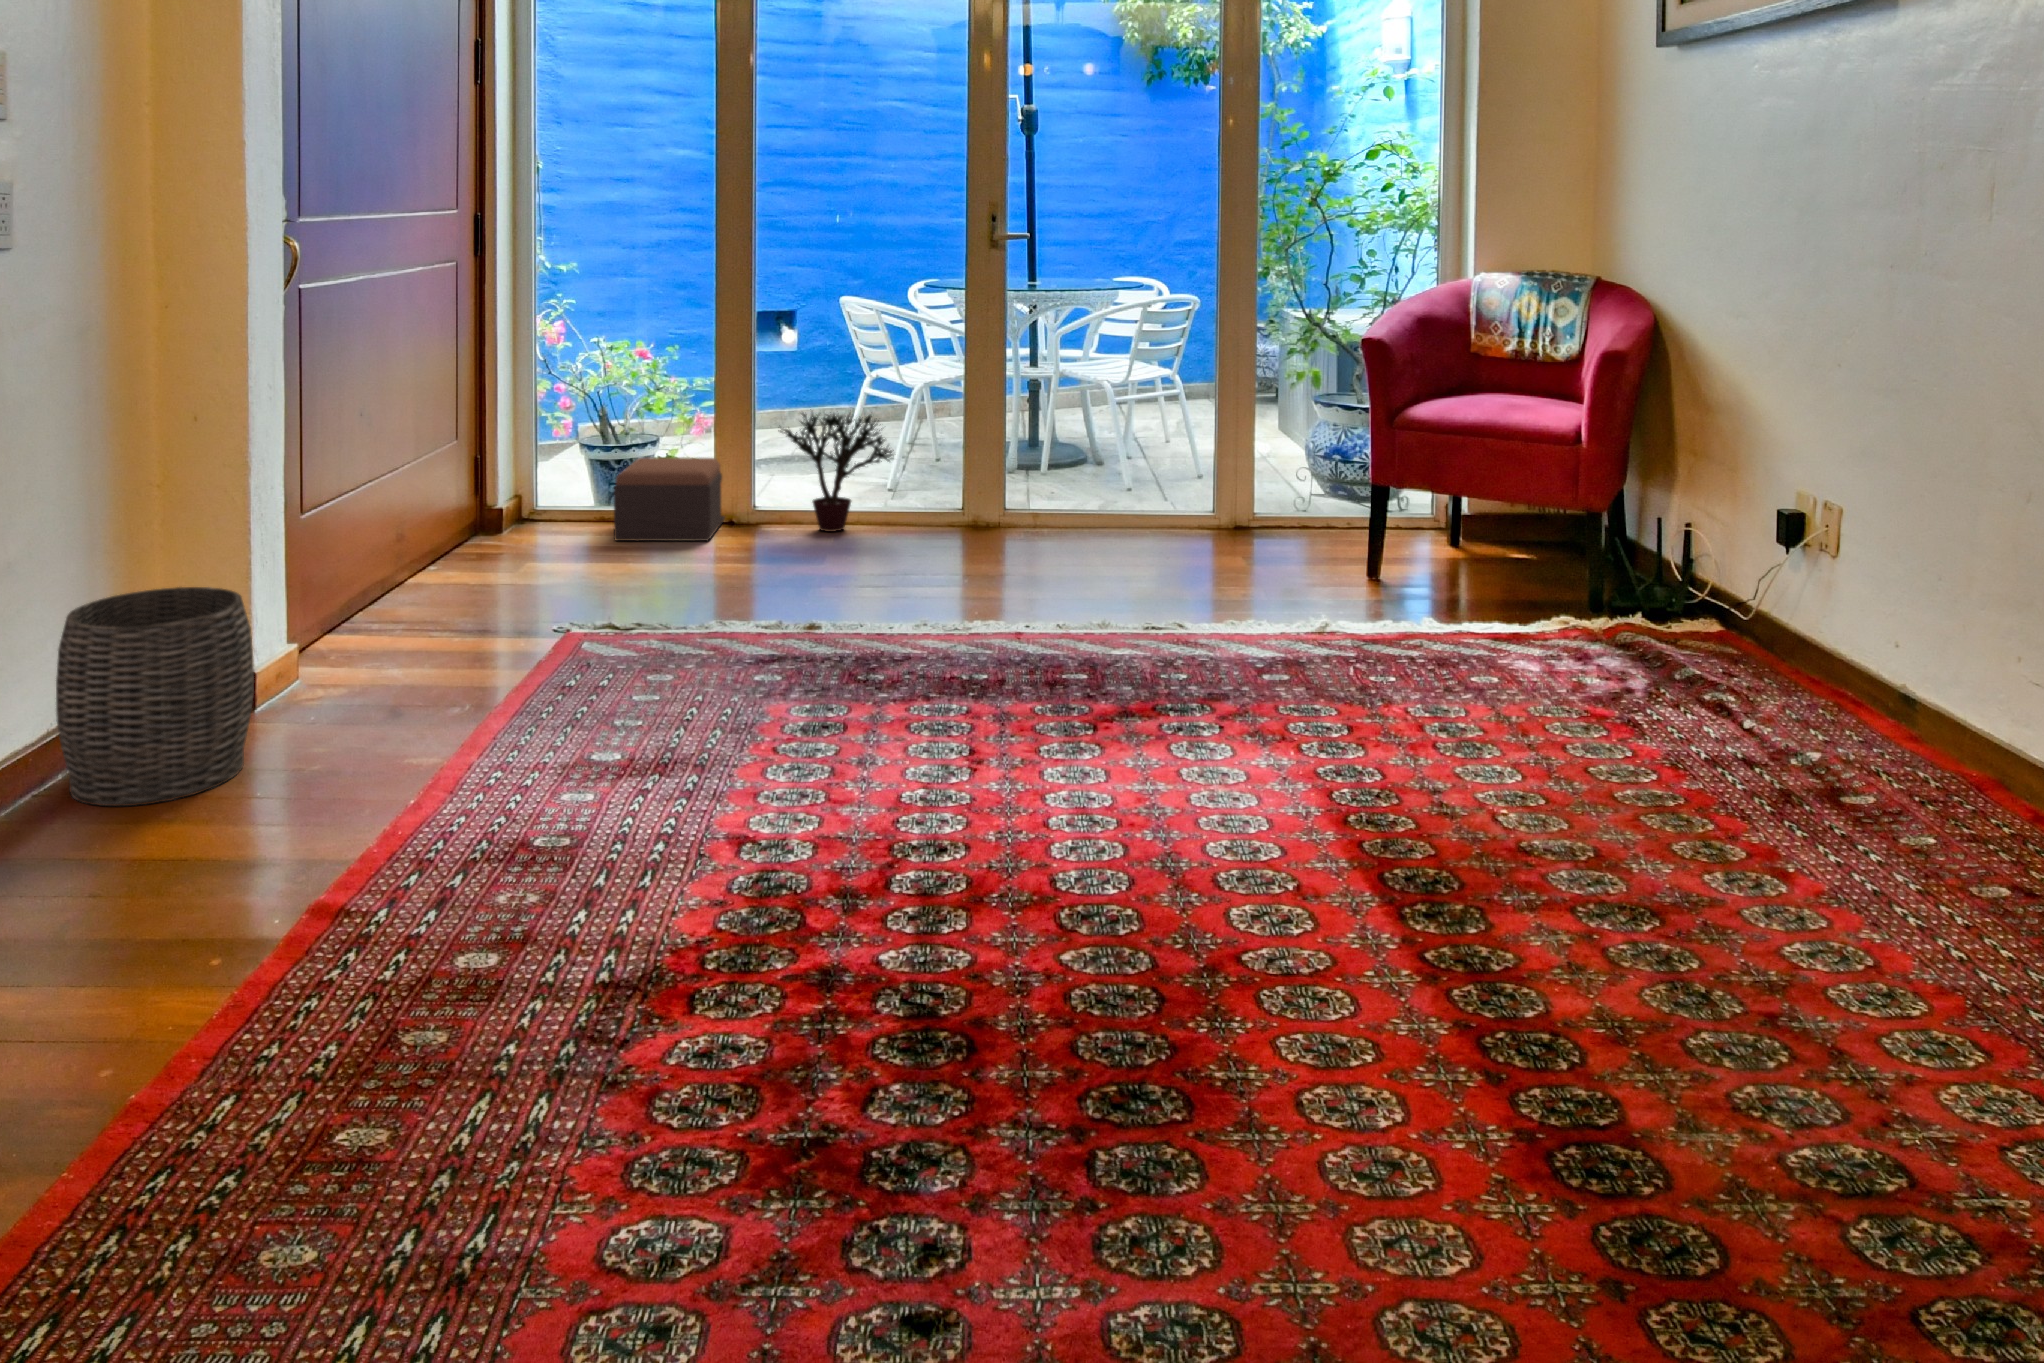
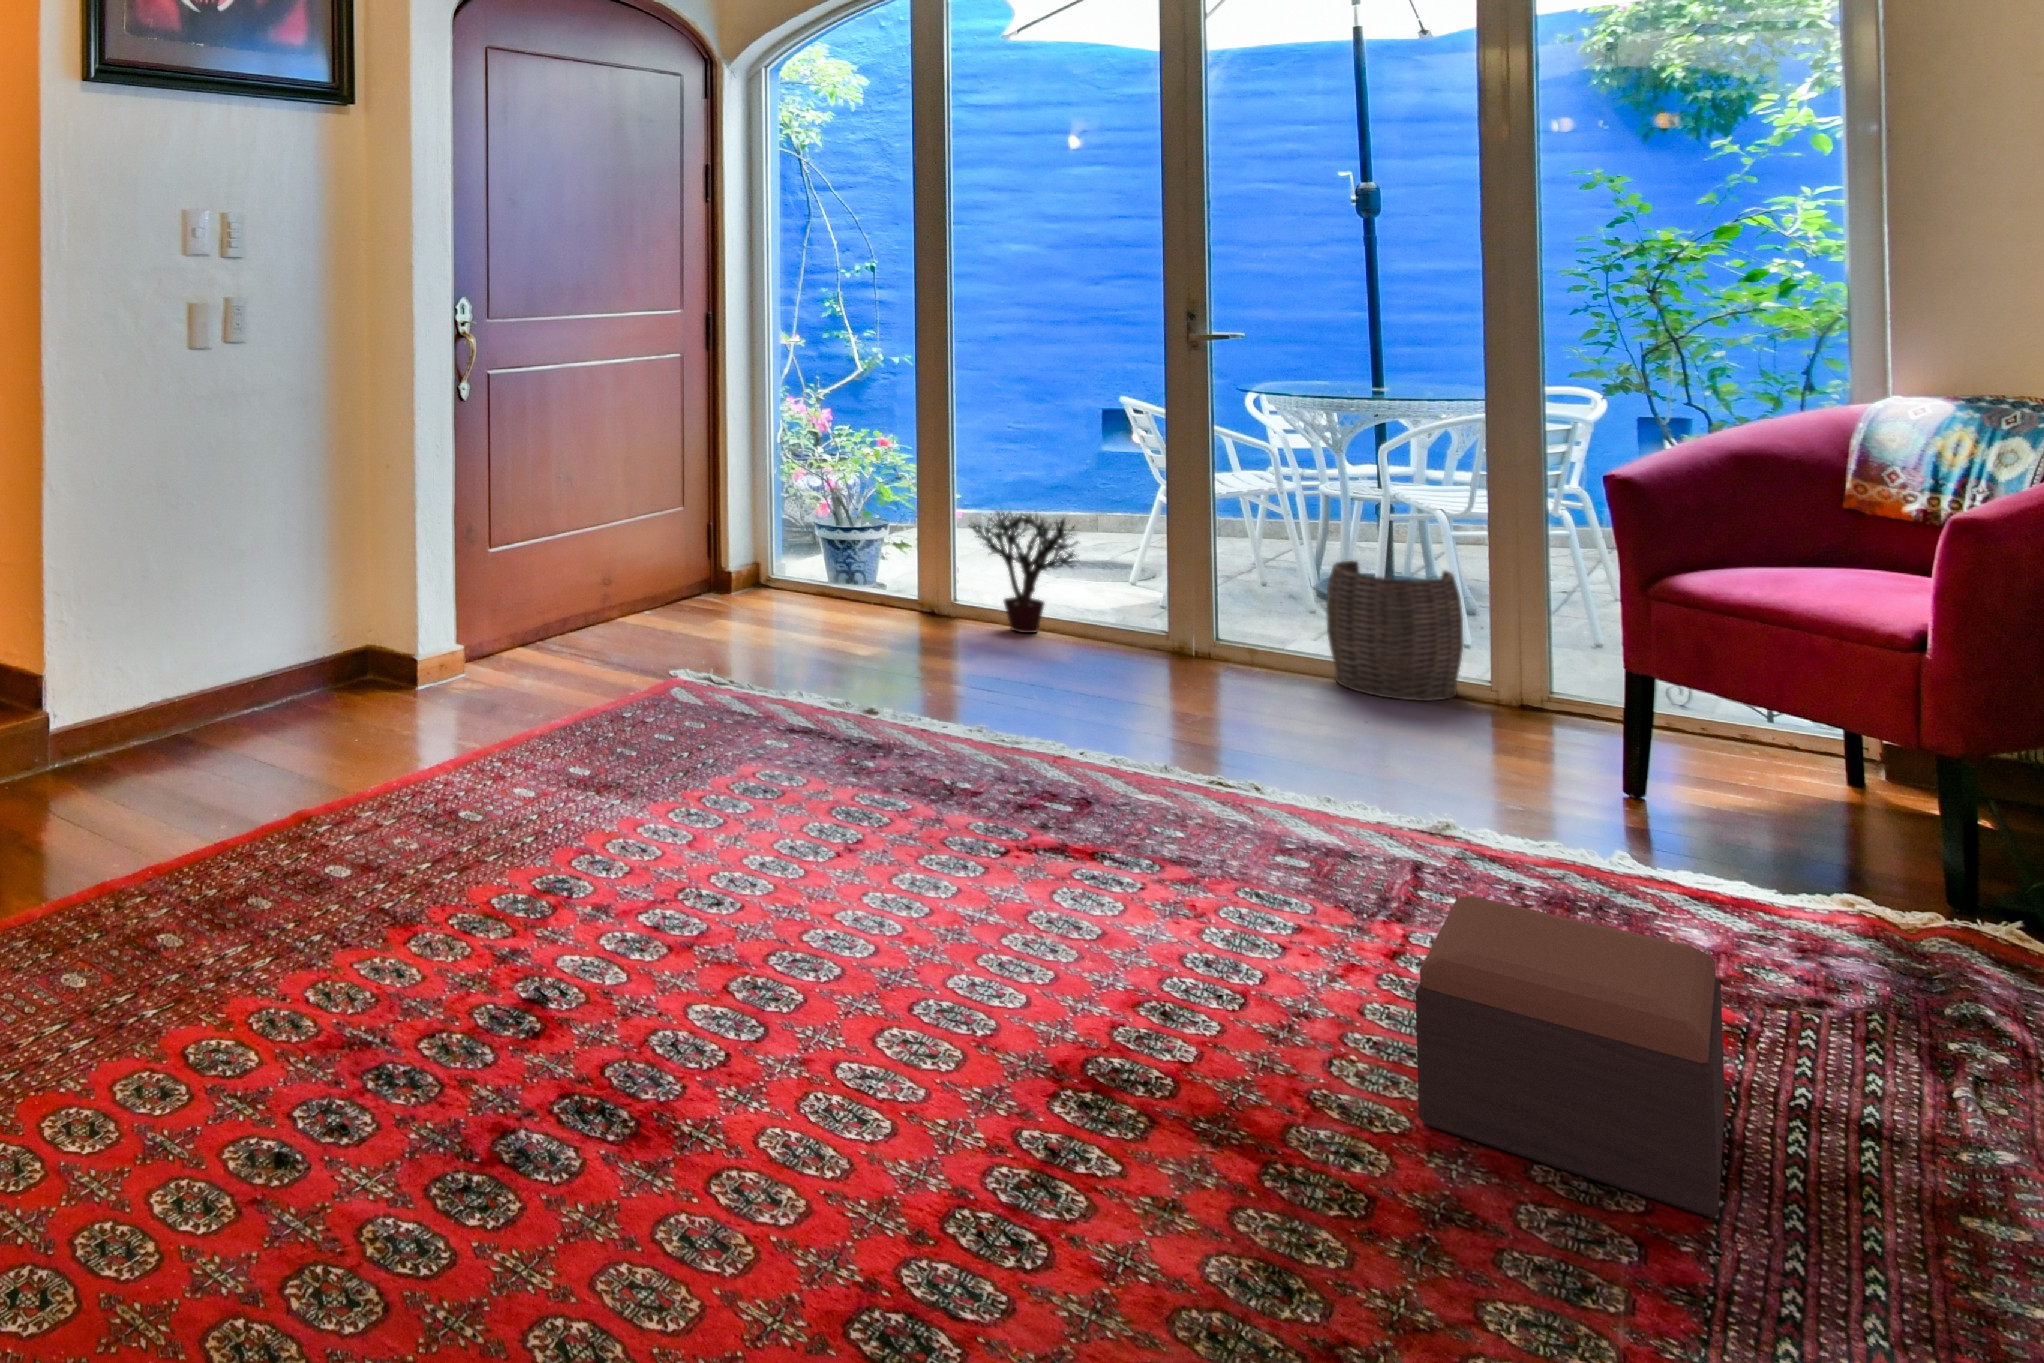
footstool: present [614,457,725,541] -> present [1415,896,1725,1218]
woven basket: present [56,587,254,806] -> present [1326,561,1463,701]

